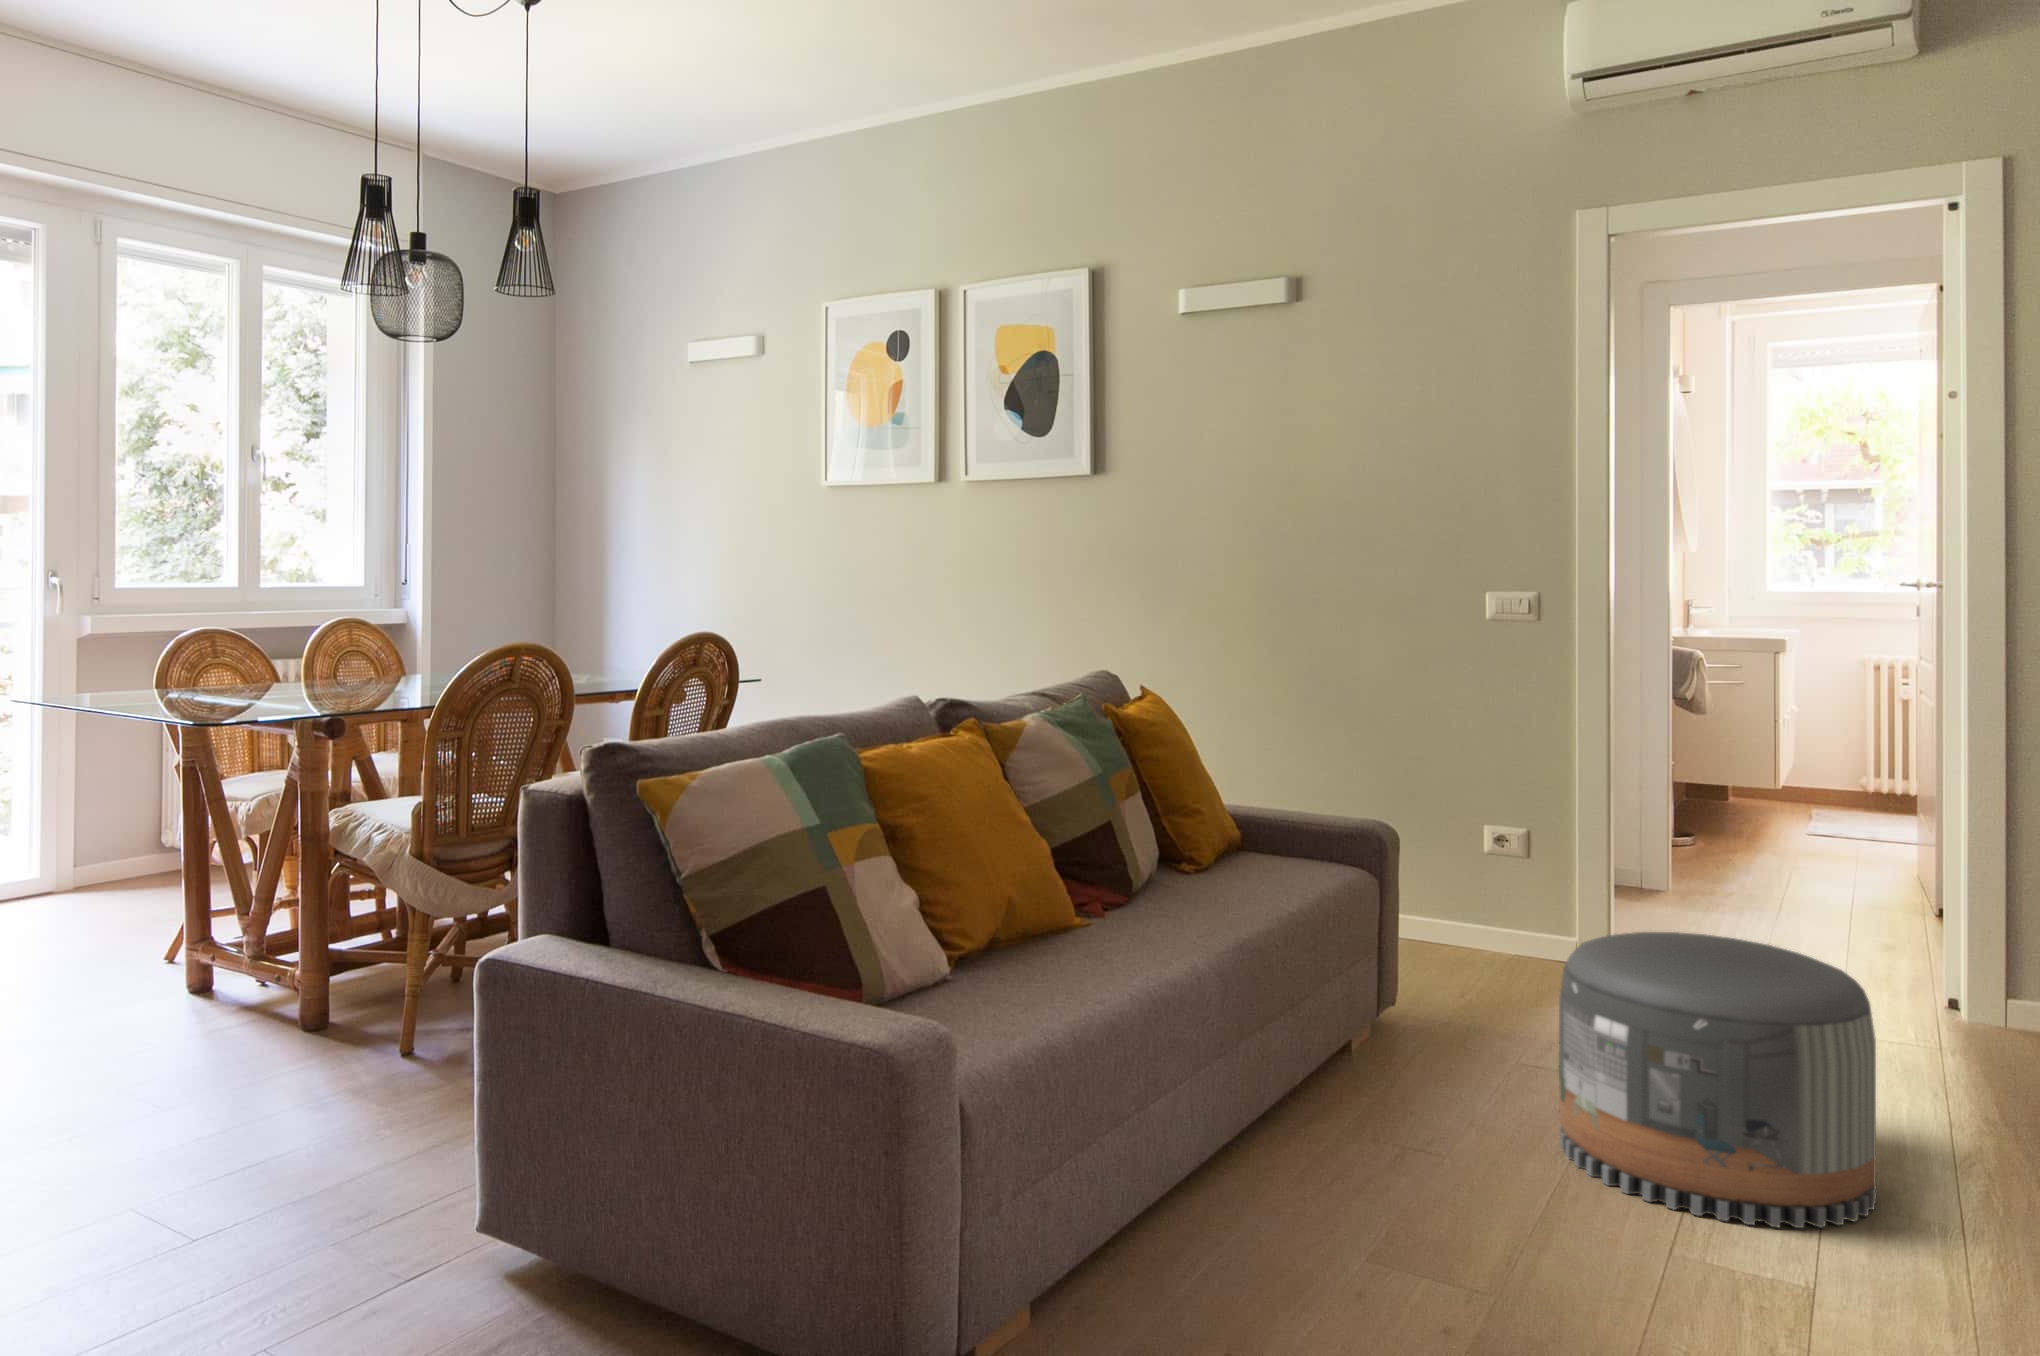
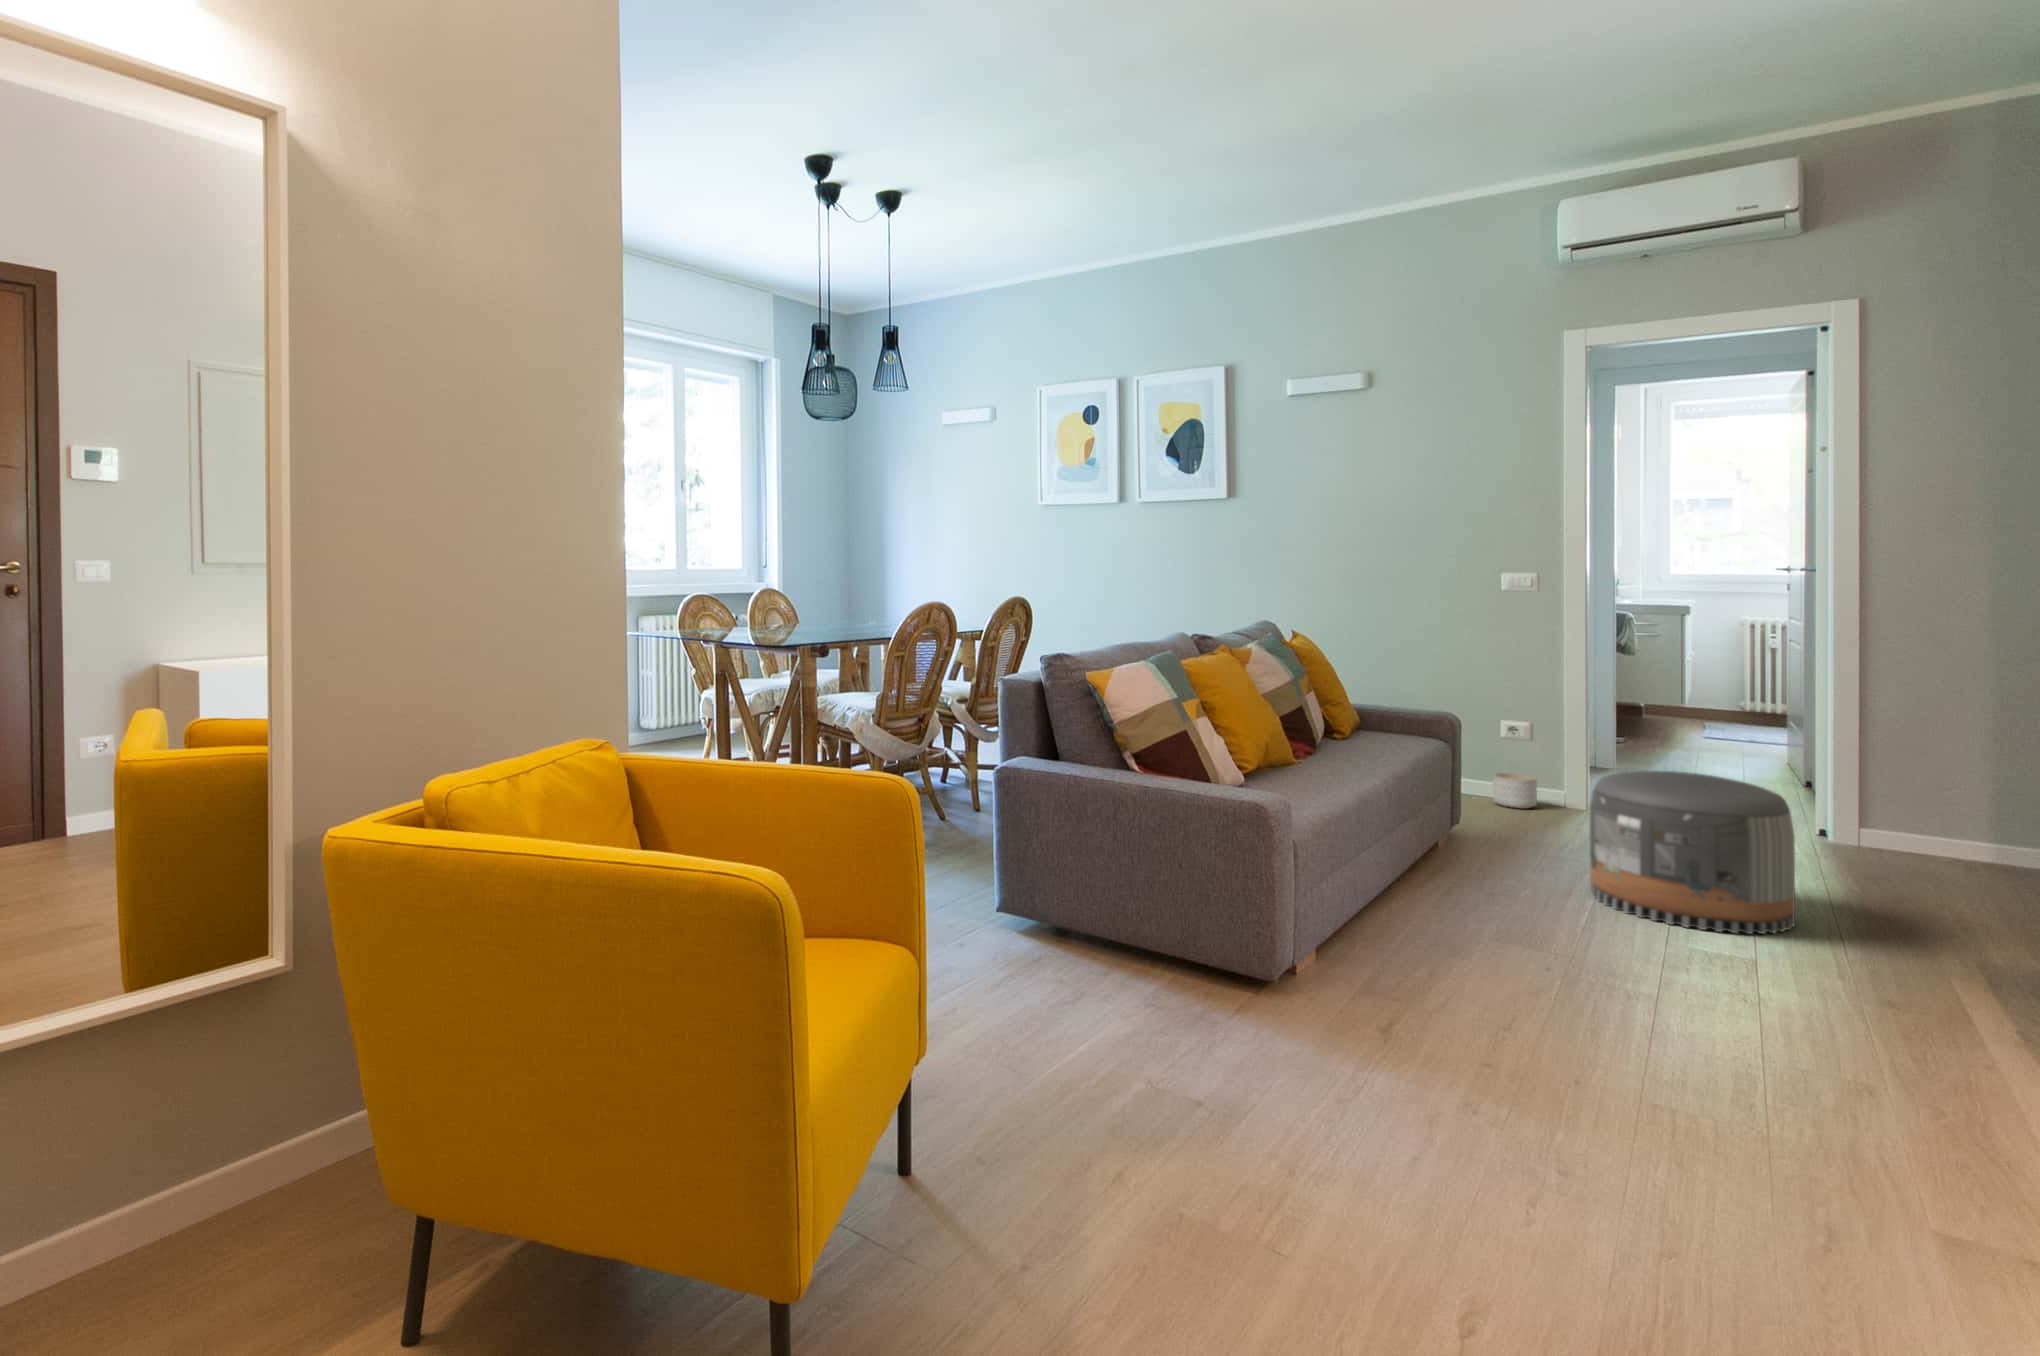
planter: none [1464,908,1528,966] -> present [1493,773,1537,809]

